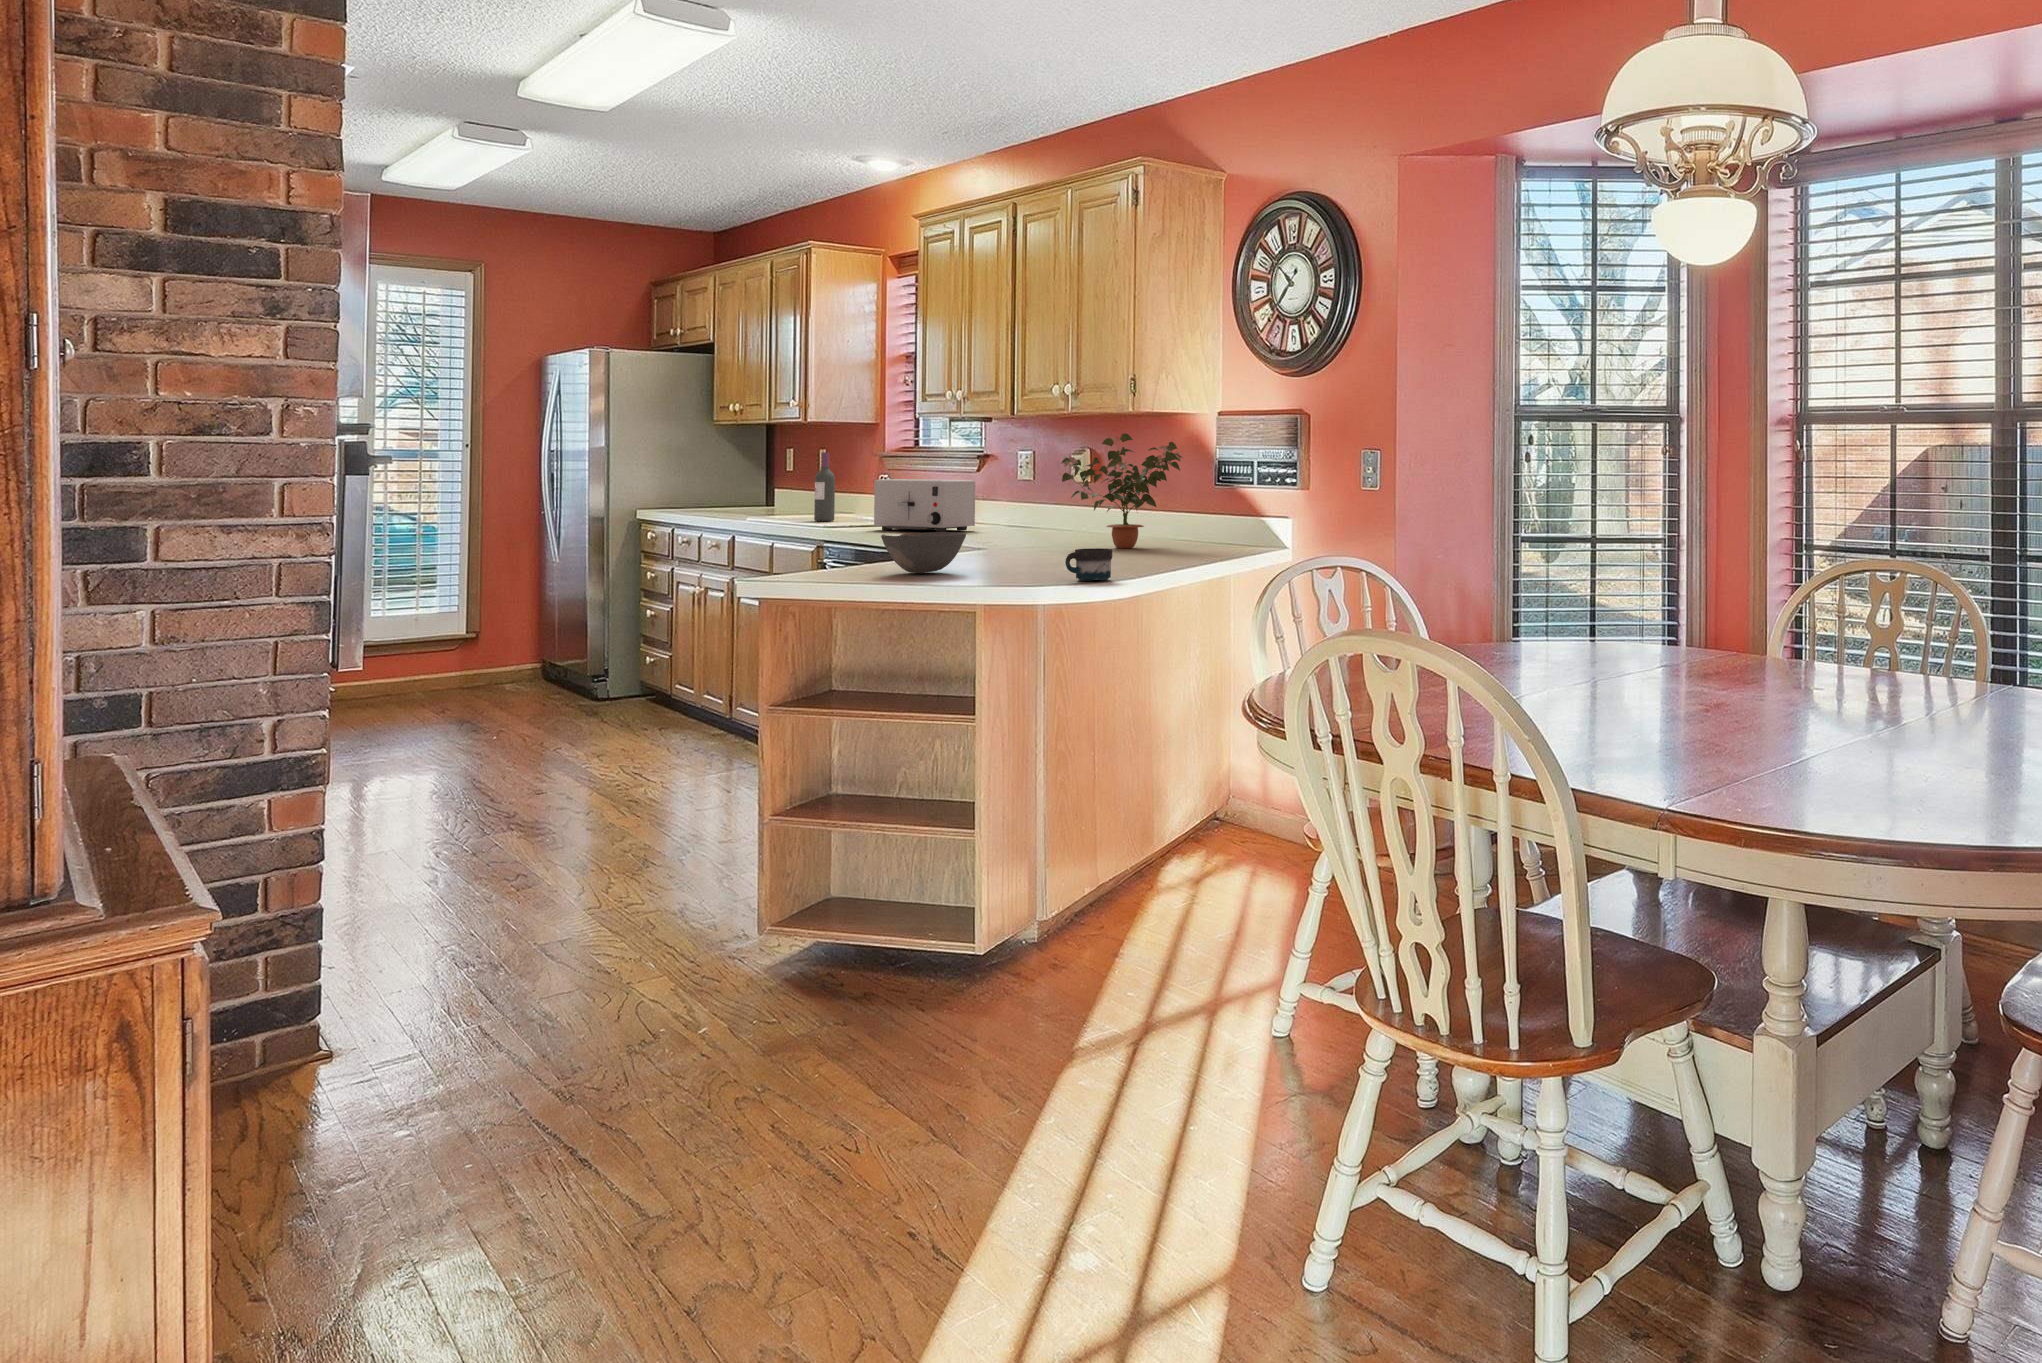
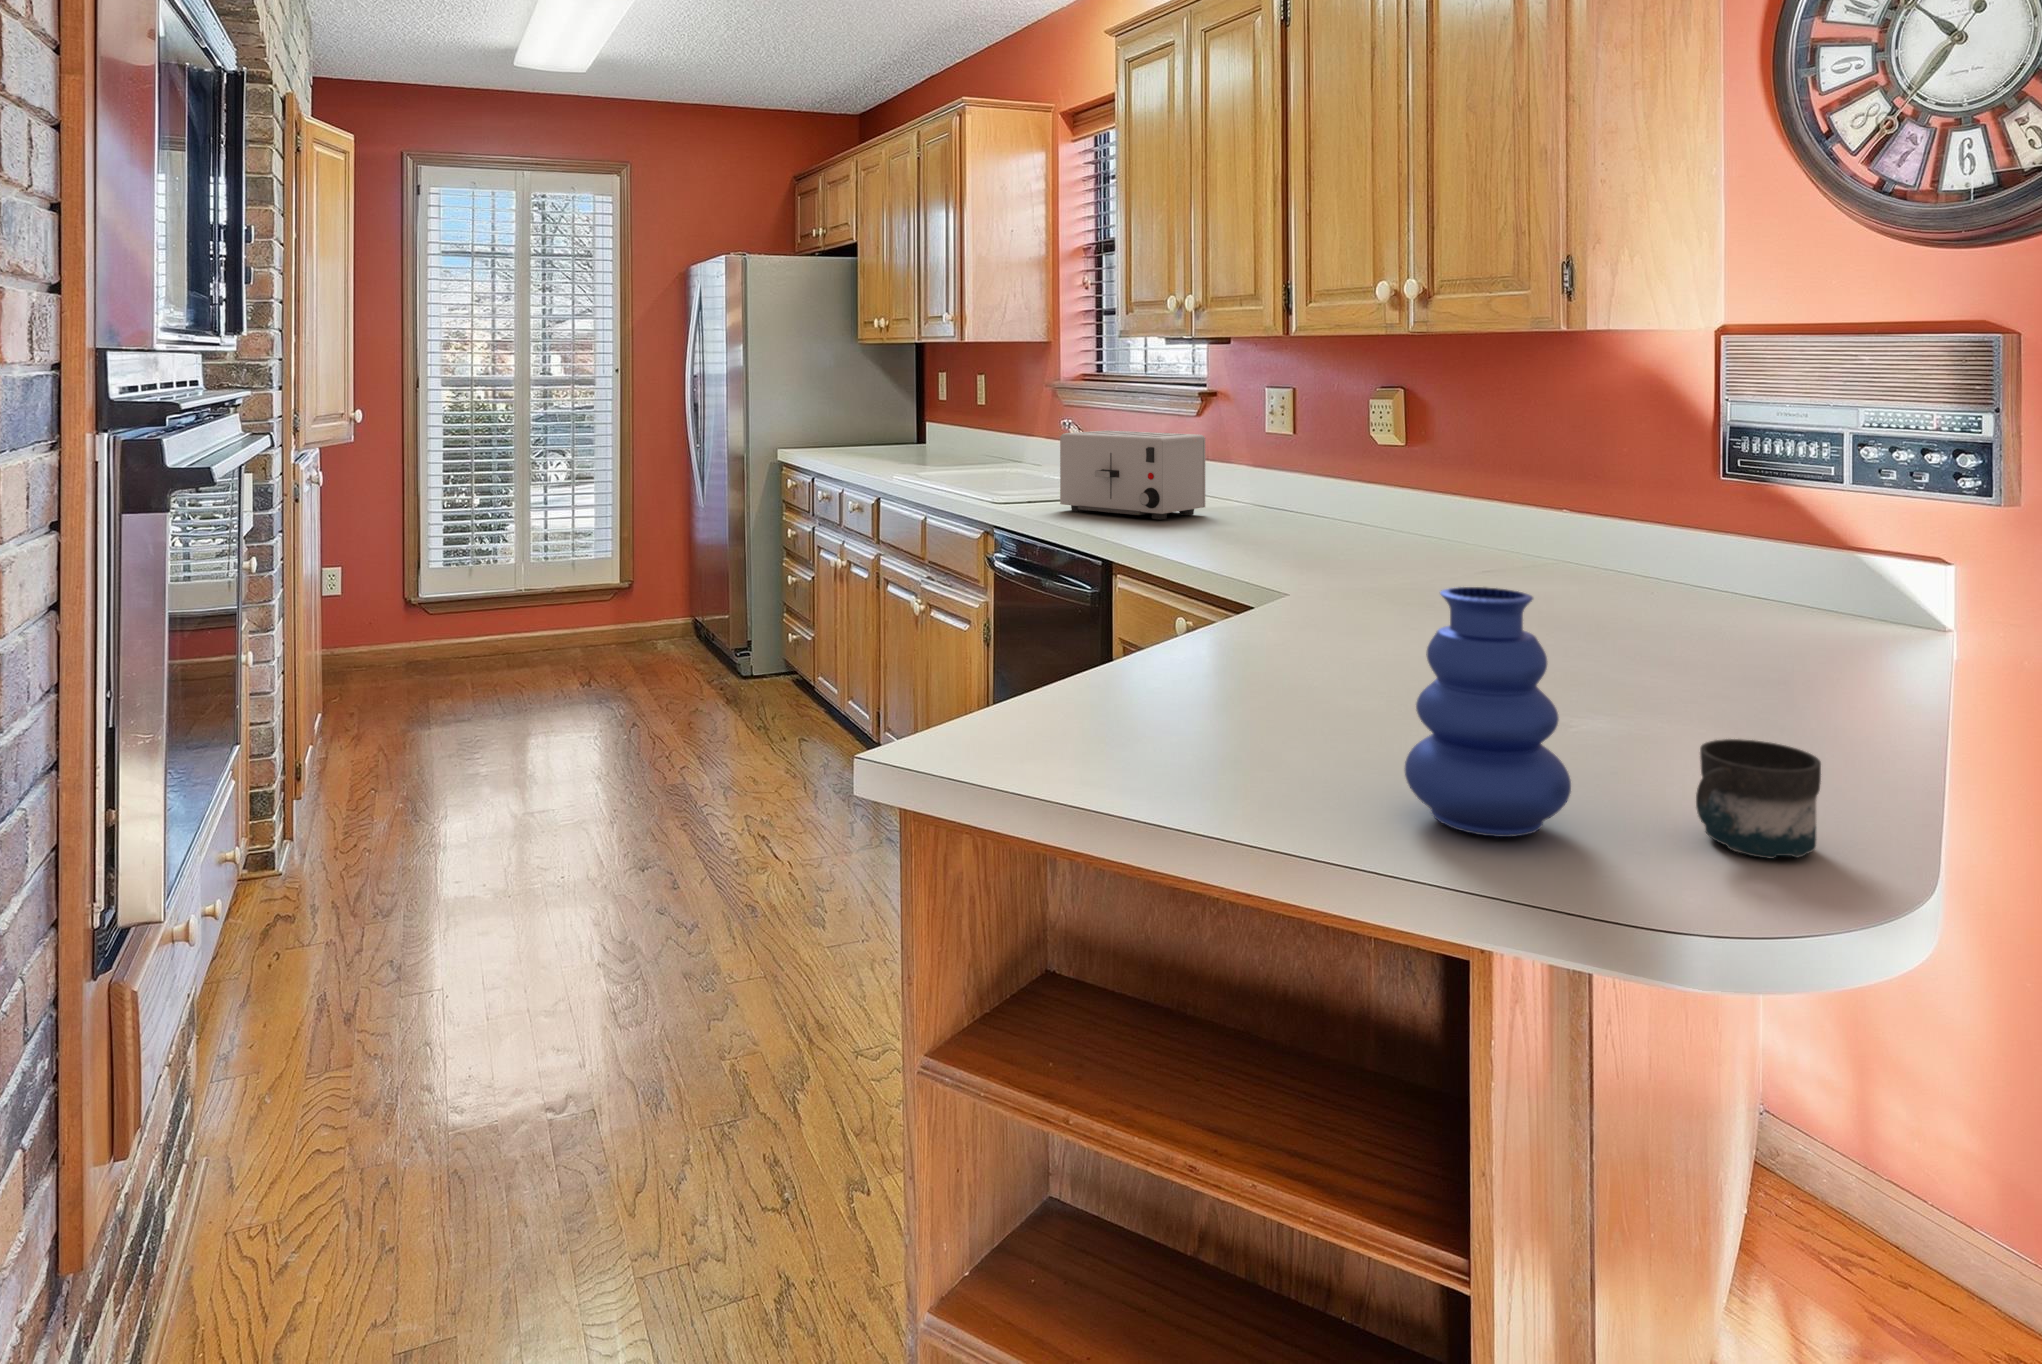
potted plant: present [1061,433,1182,548] -> none [1395,366,1655,595]
wine bottle: present [814,452,835,521] -> none [976,386,1001,483]
vase: none [970,498,1030,580] -> present [1404,587,1571,837]
bowl: present [881,532,966,573] -> none [1155,629,1346,749]

